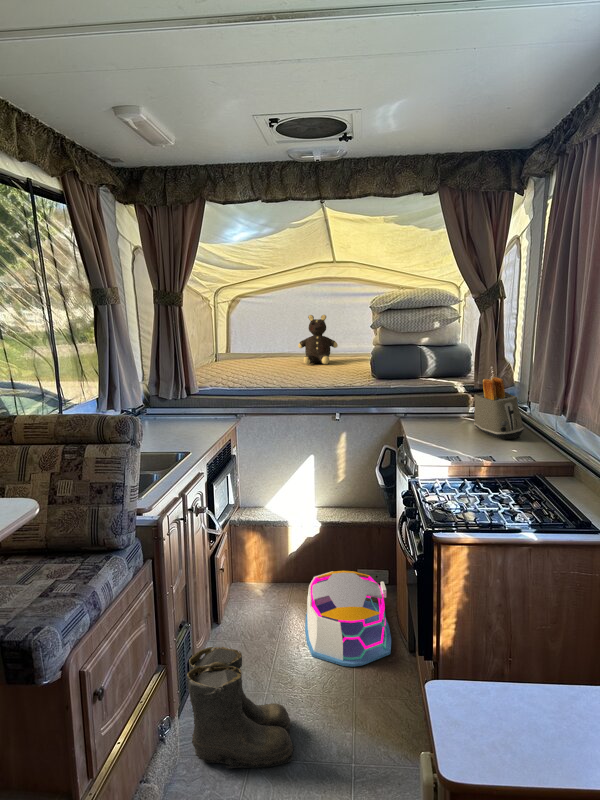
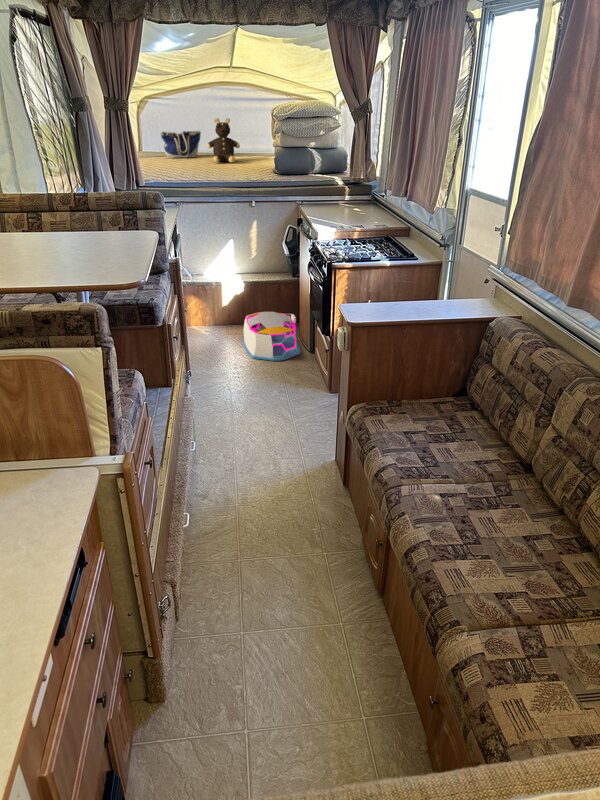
tote bag: none [247,329,294,359] -> present [160,130,201,158]
toaster: present [474,377,524,439] -> none [350,173,382,217]
boots: present [187,647,294,768] -> none [193,343,257,402]

